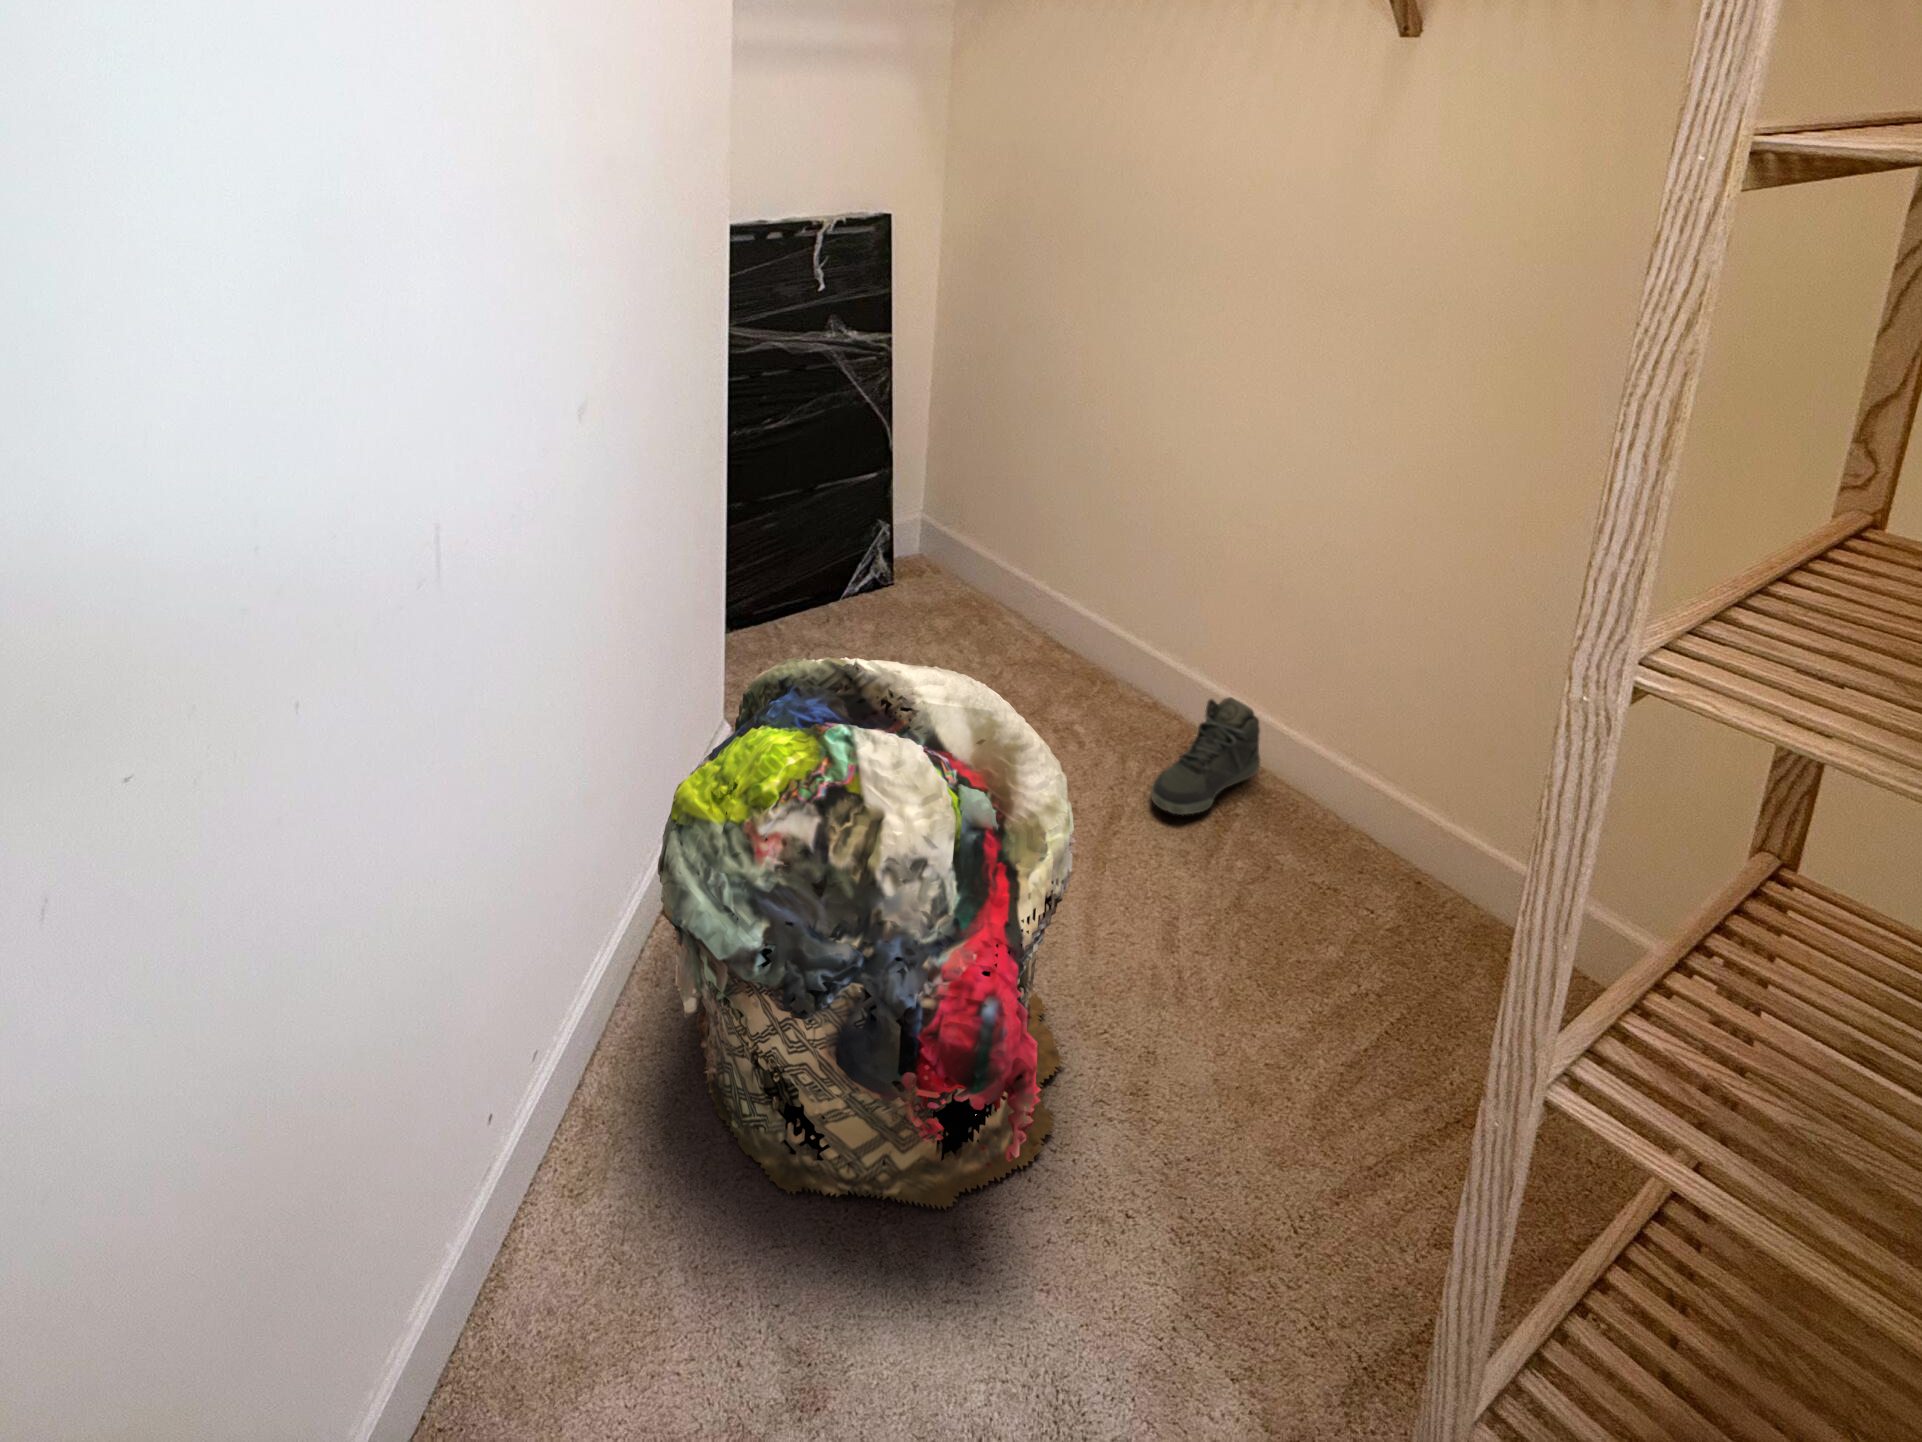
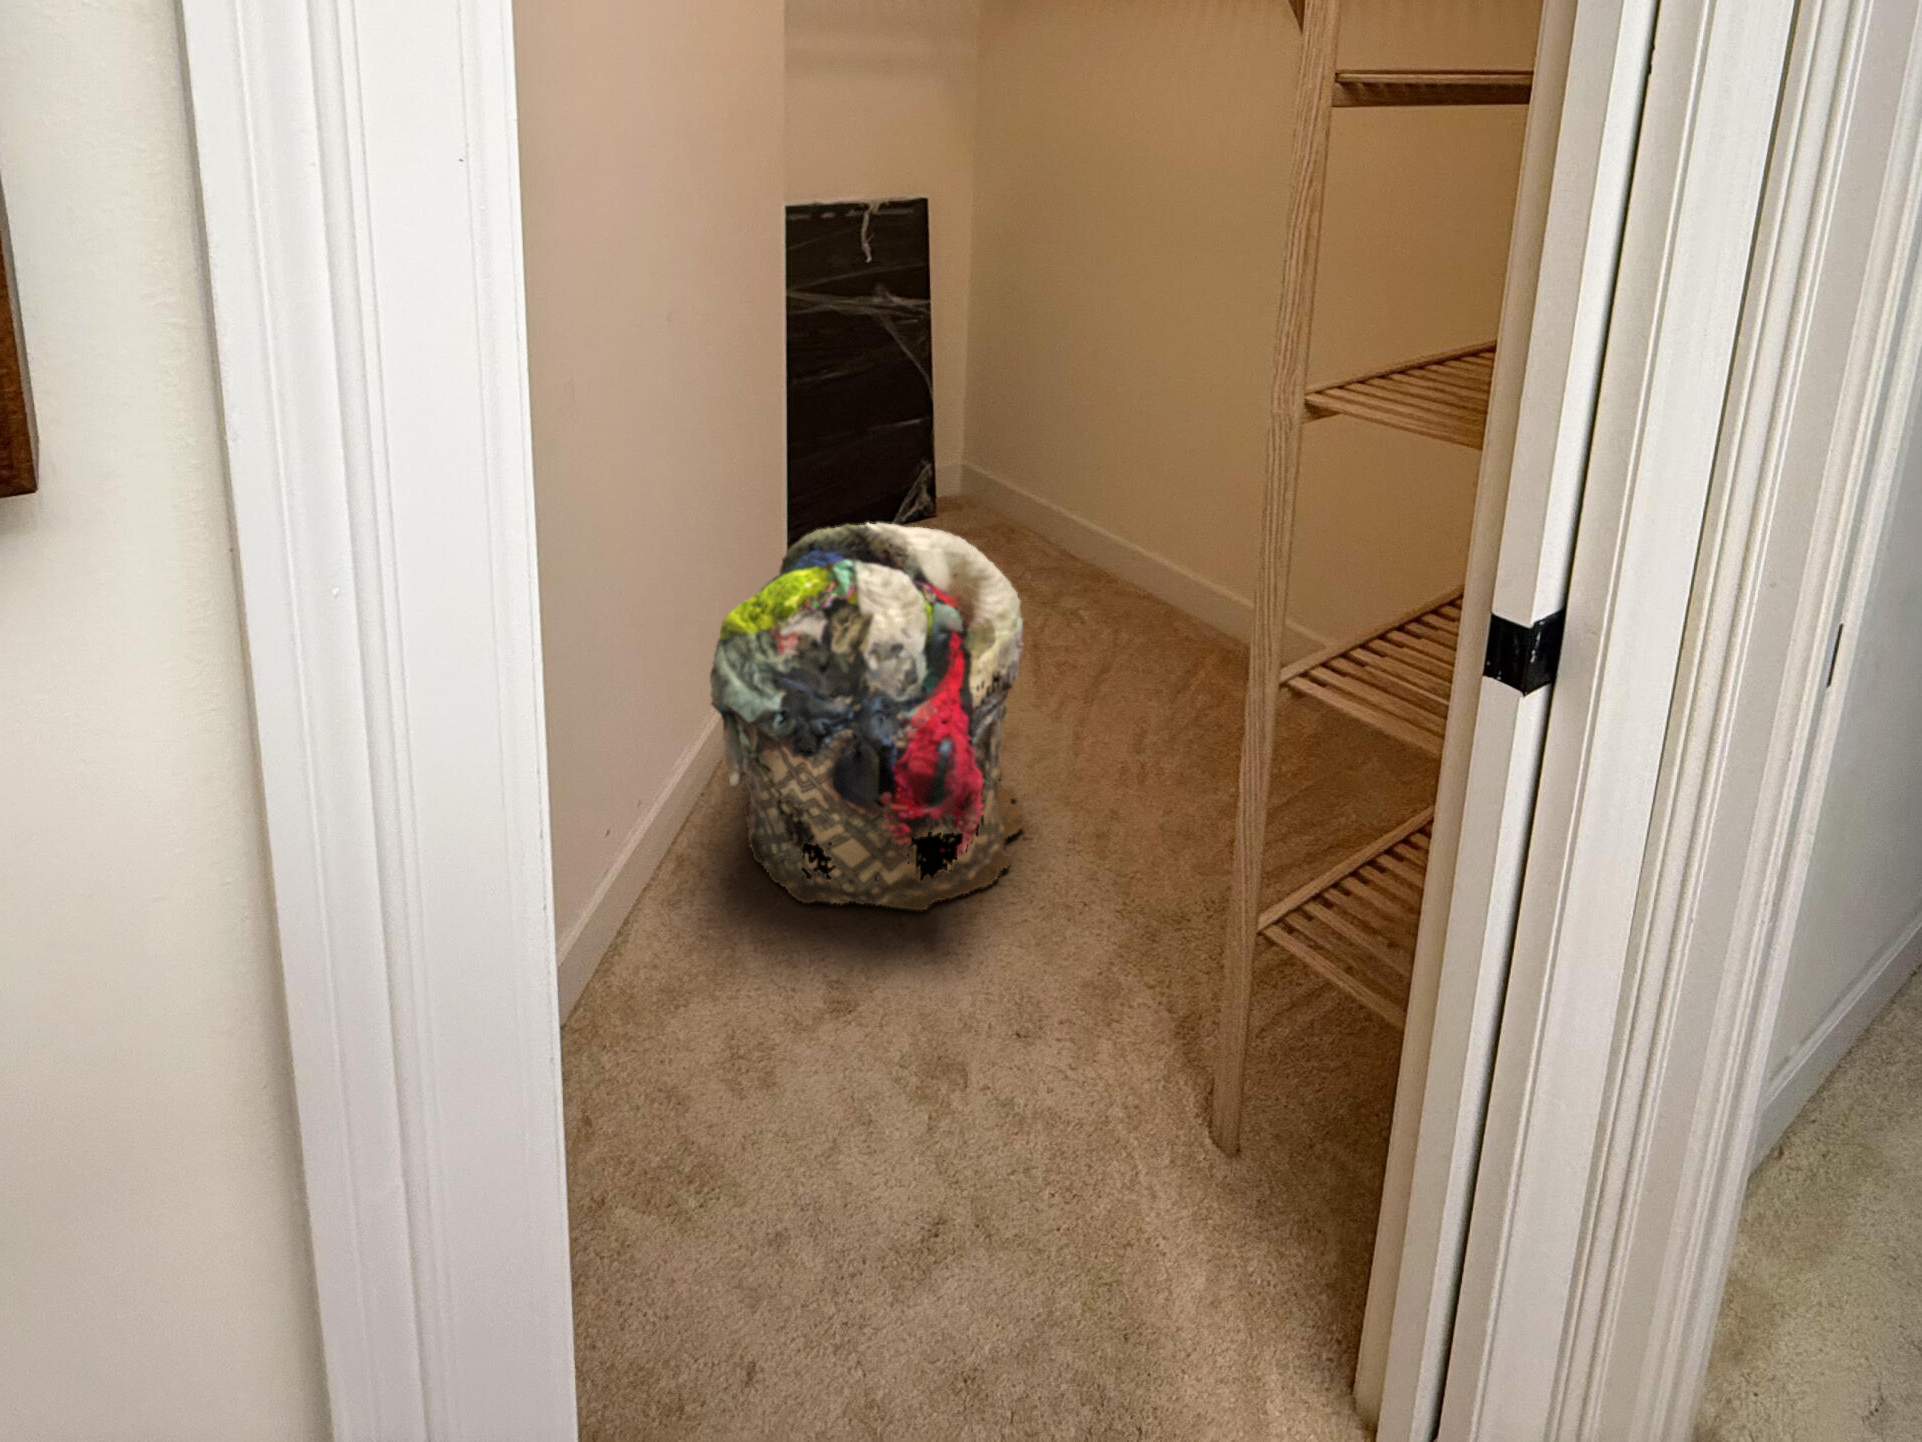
sneaker: present [1151,697,1260,815] -> none [1125,583,1220,672]

